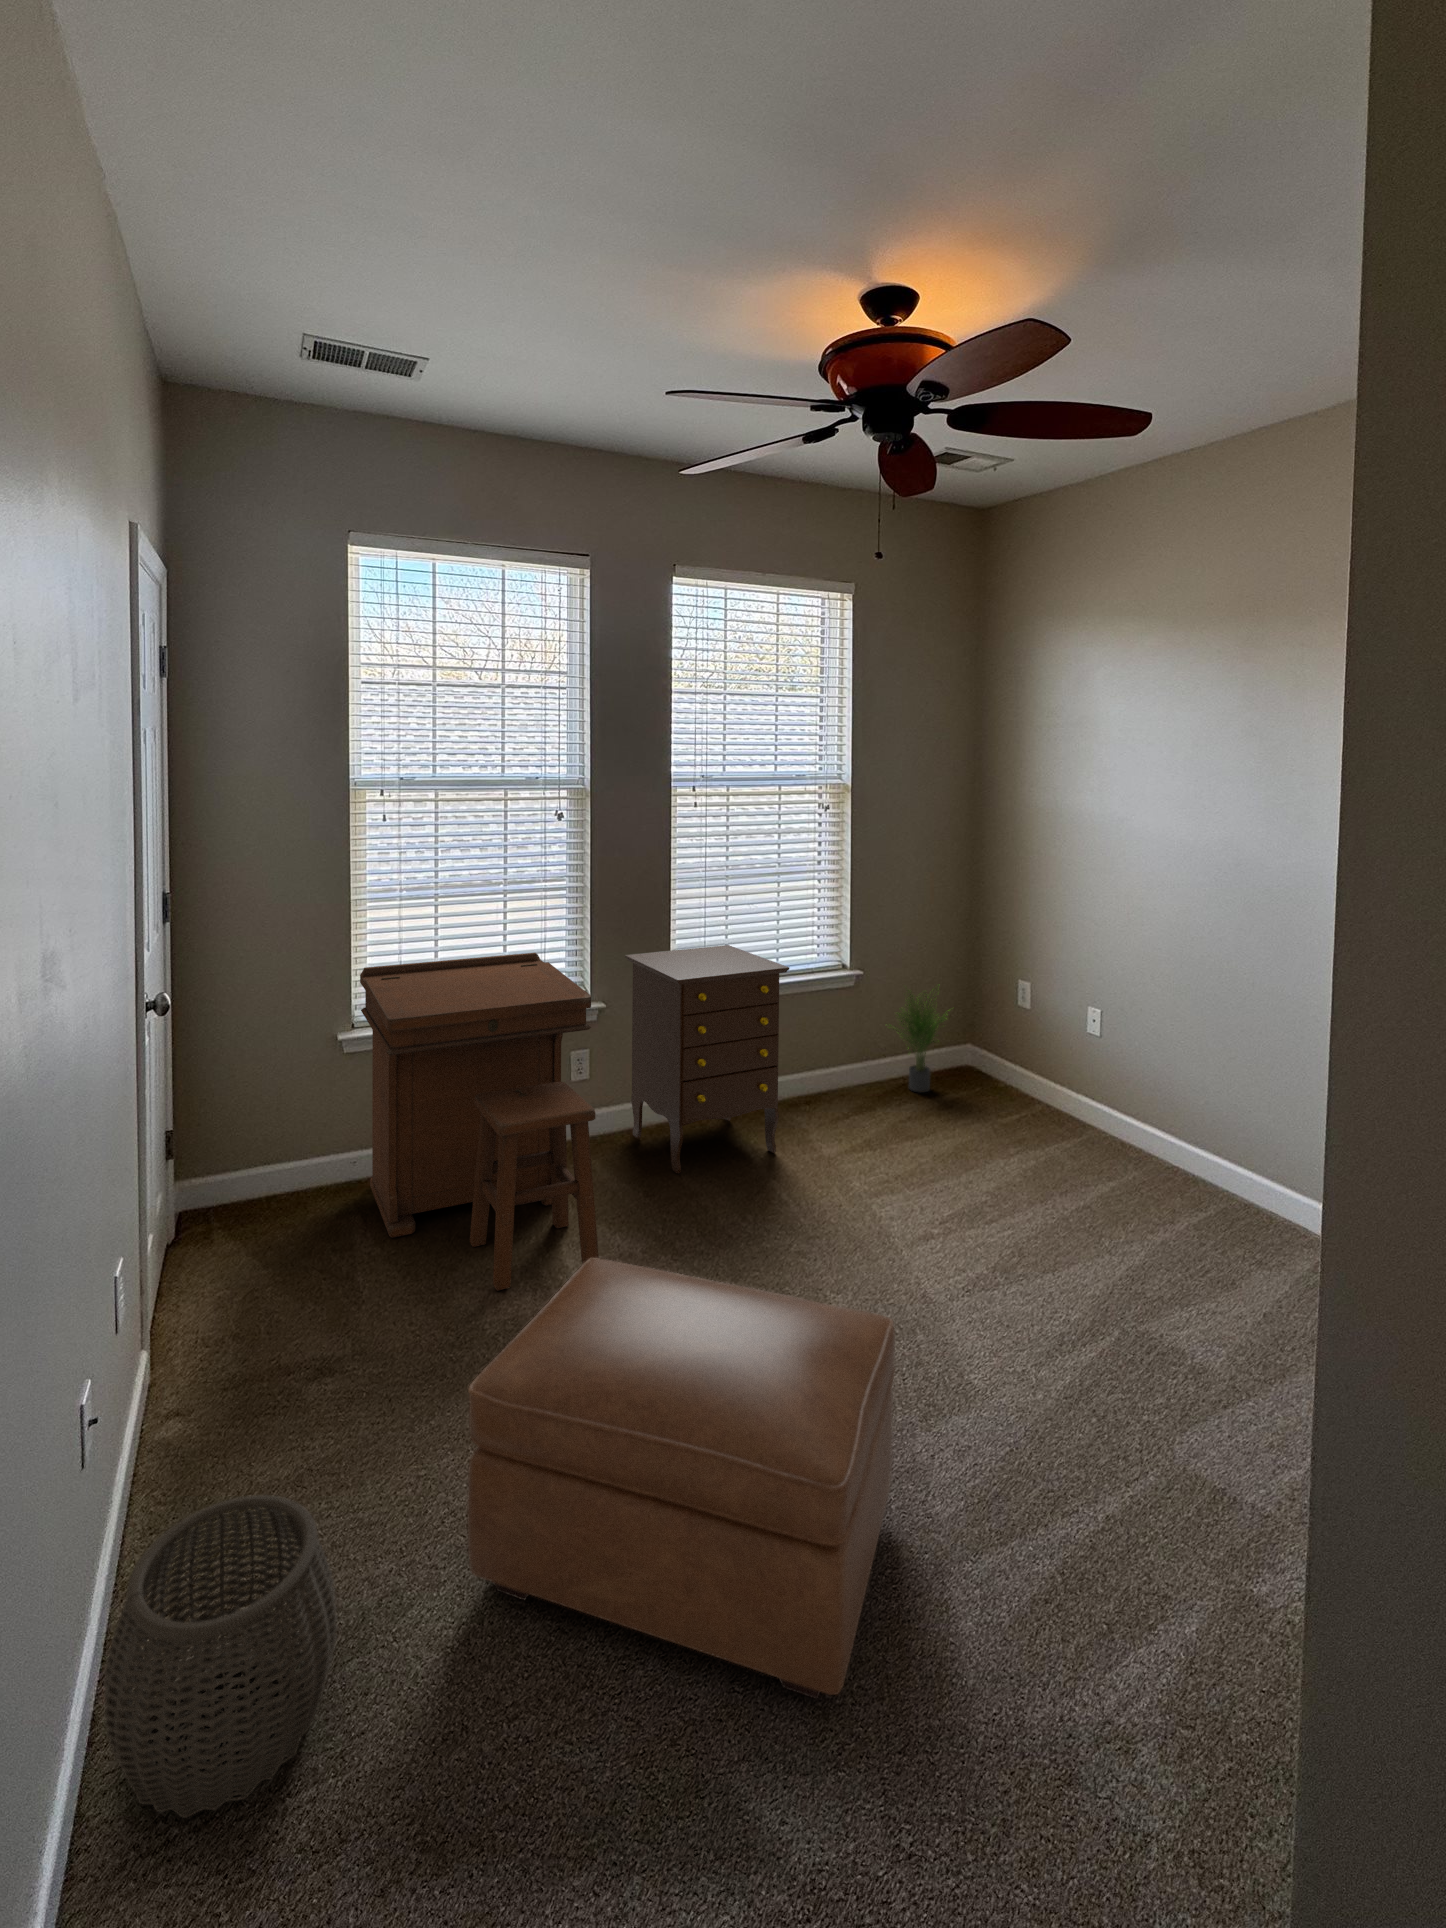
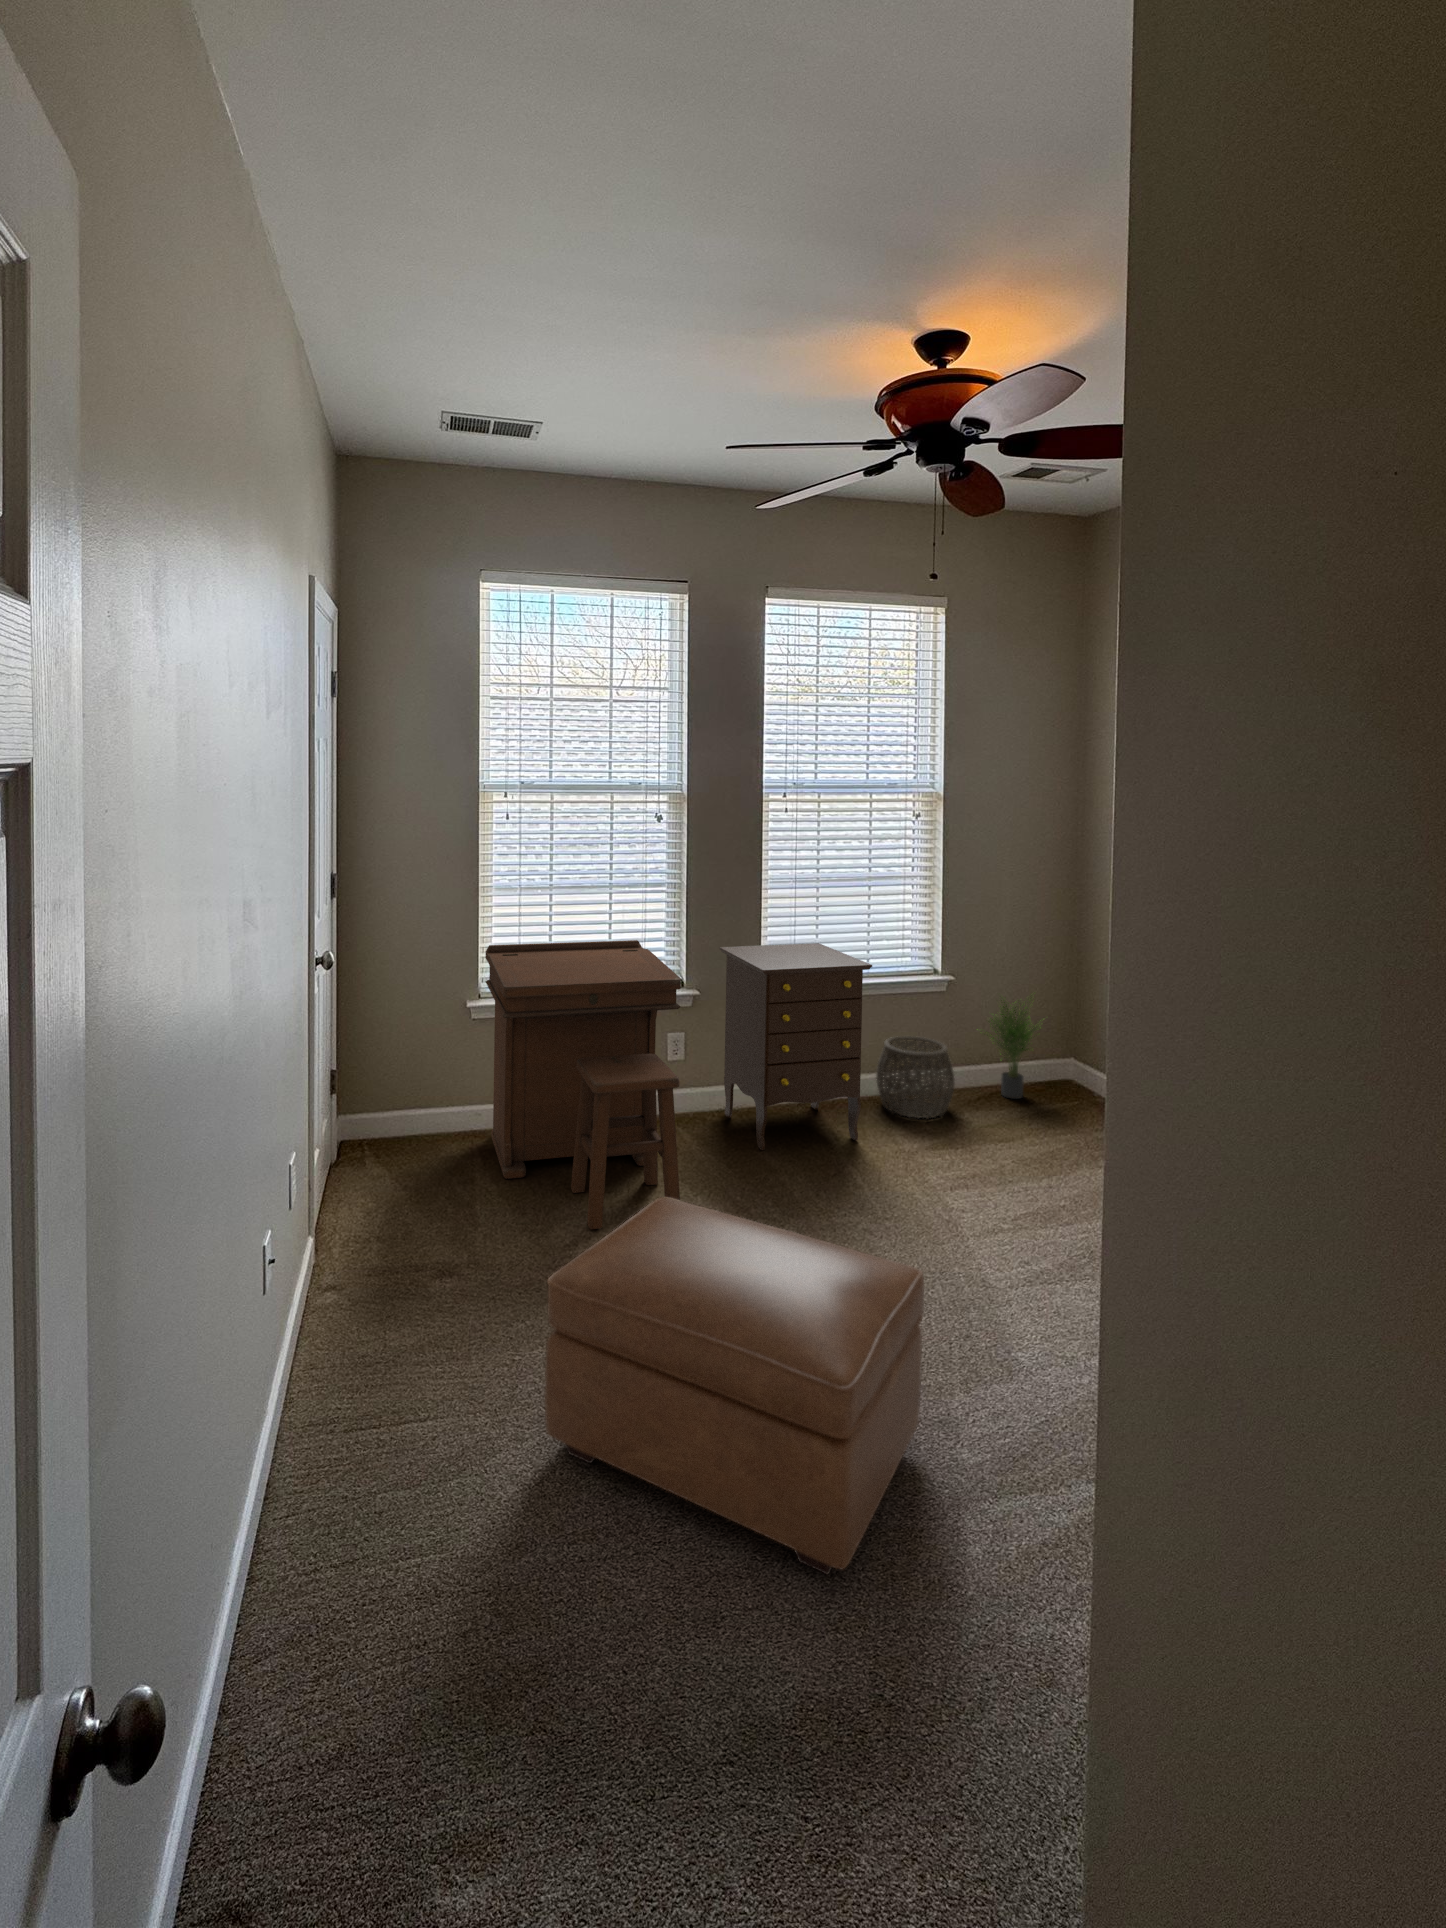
woven basket: present [104,1495,338,1818] -> present [876,1036,955,1118]

